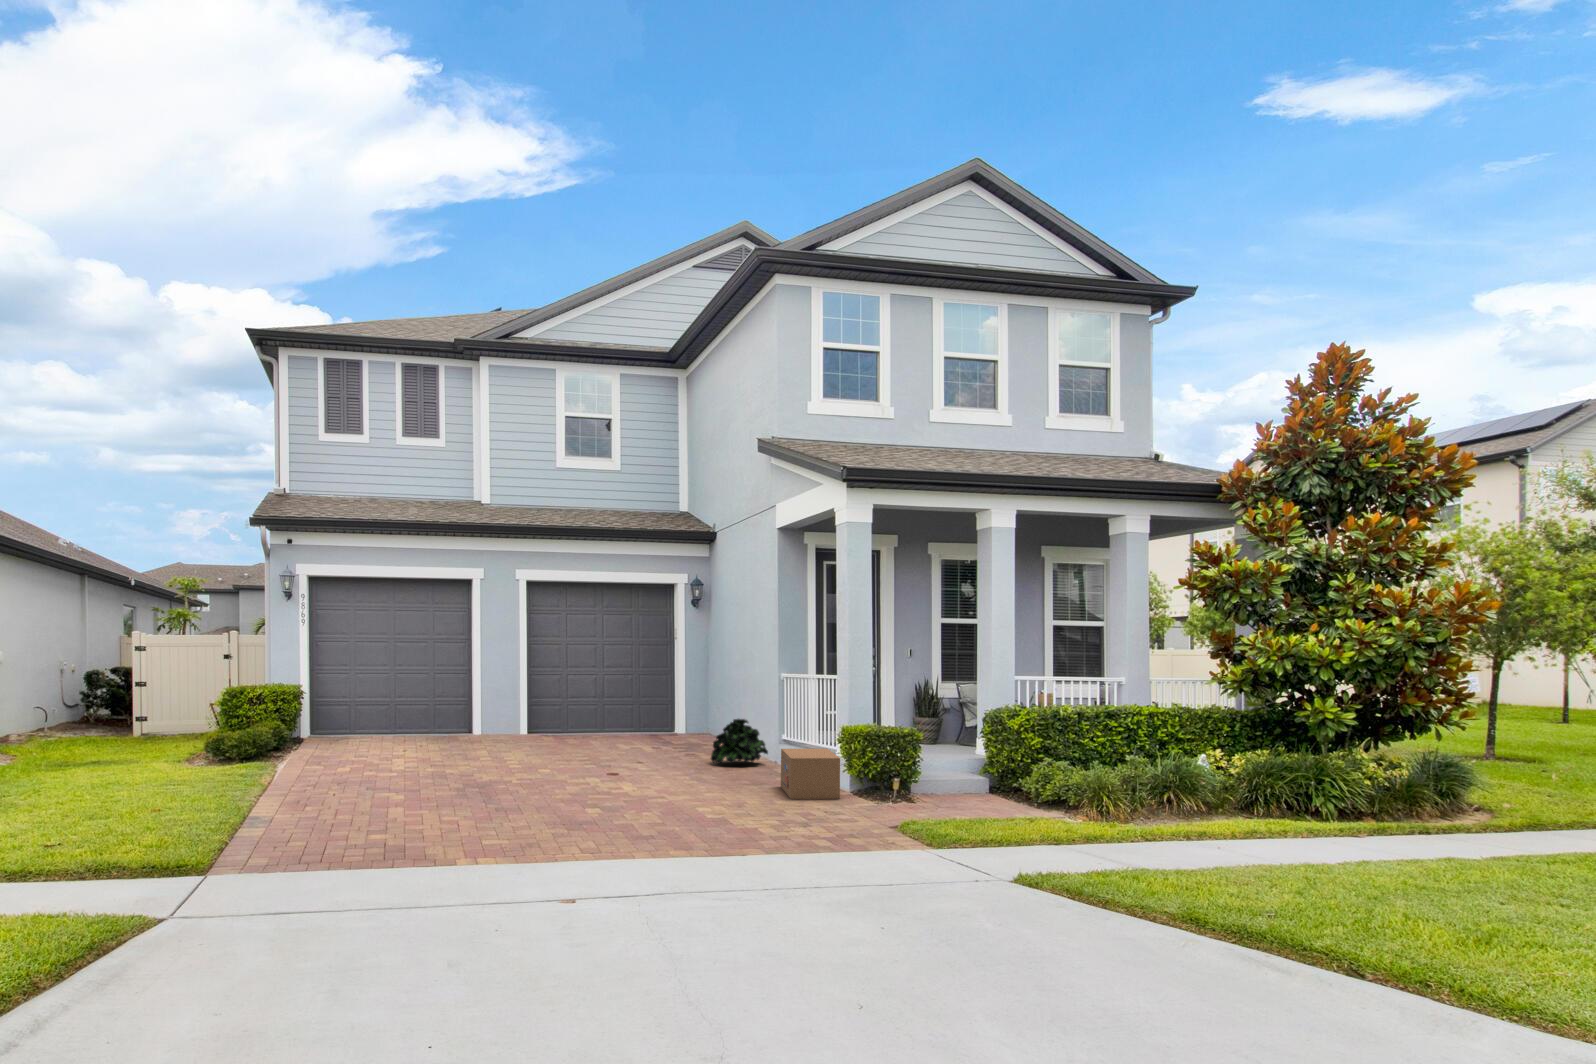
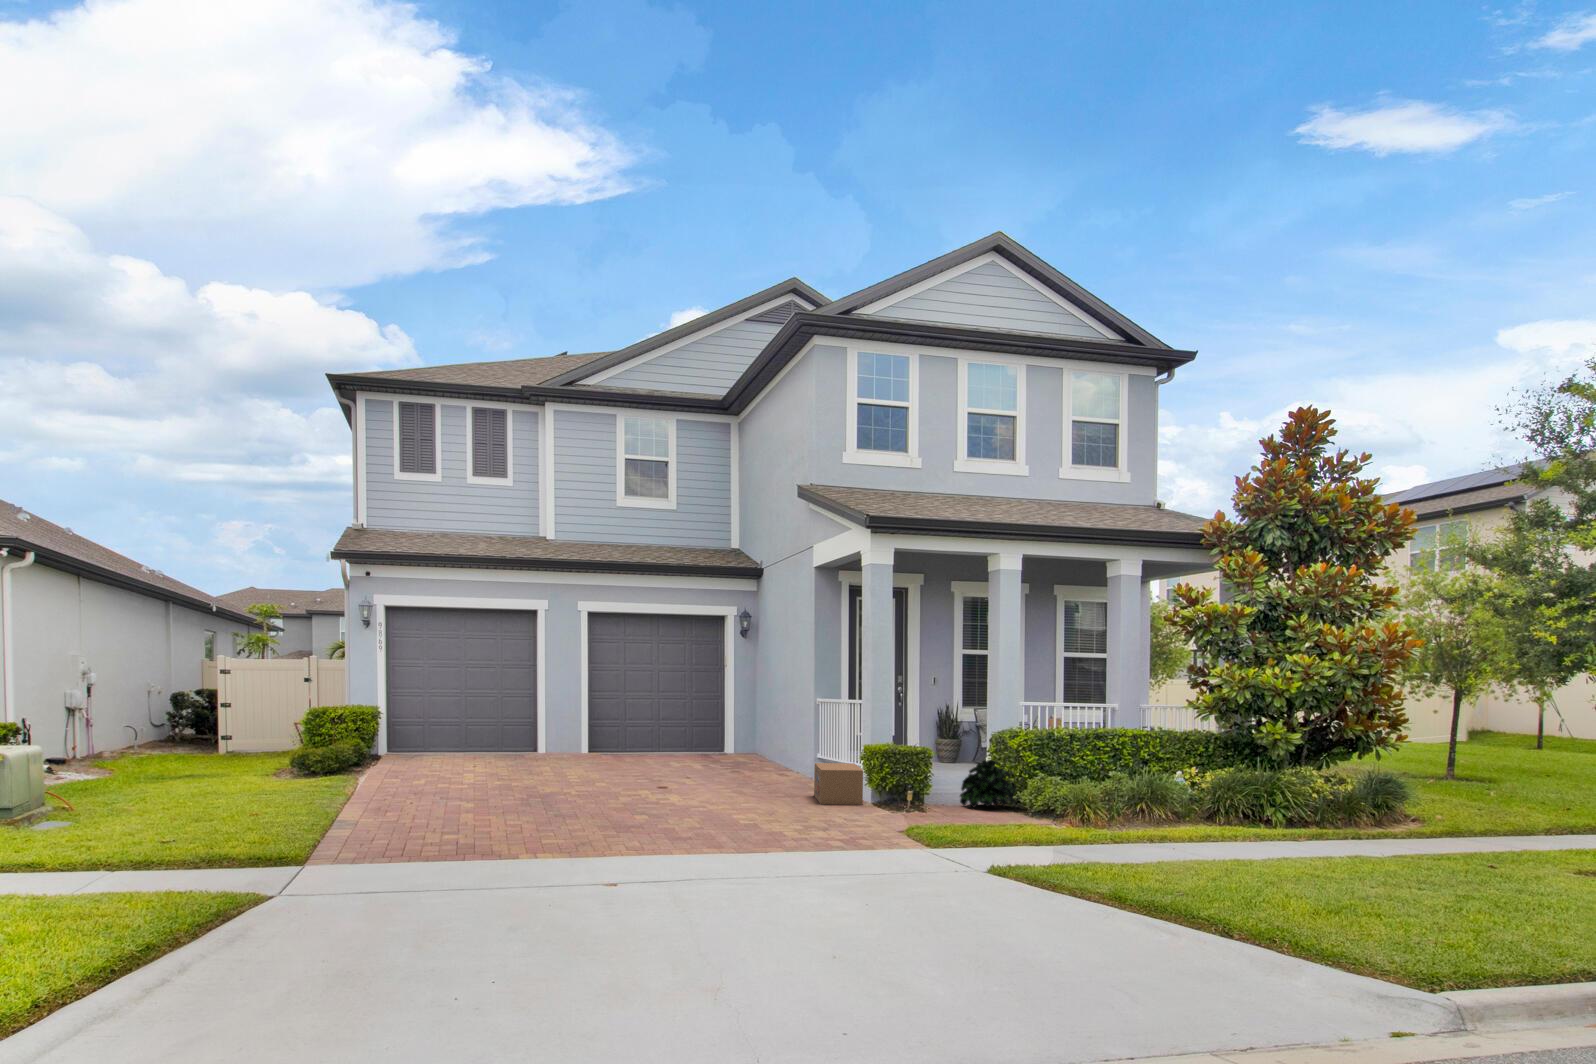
potted plant: present [710,719,768,764] -> present [960,760,1016,807]

